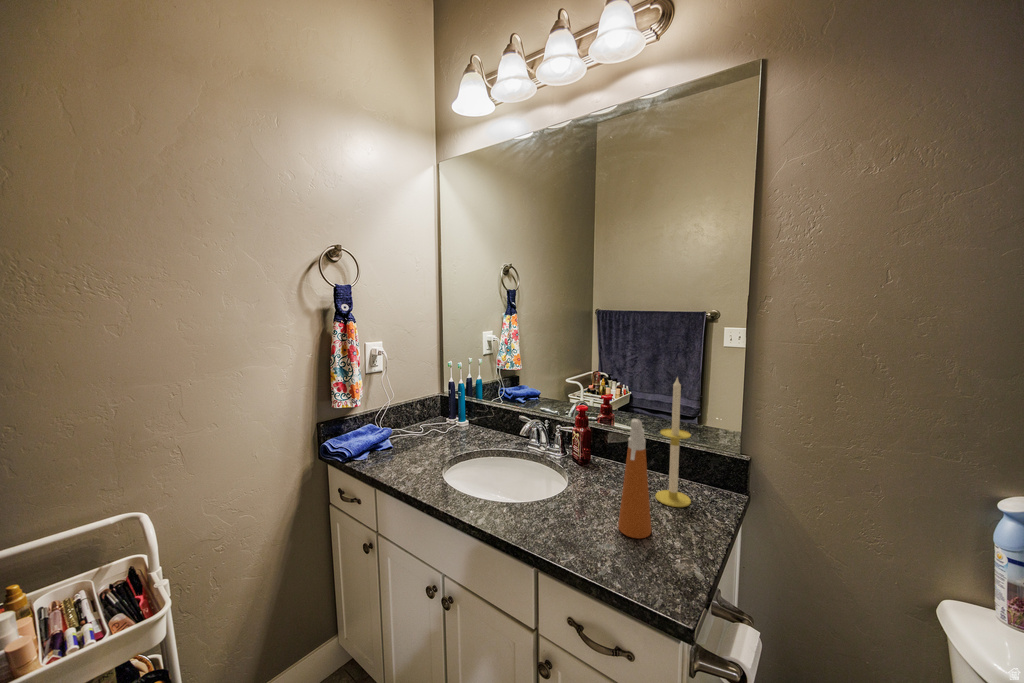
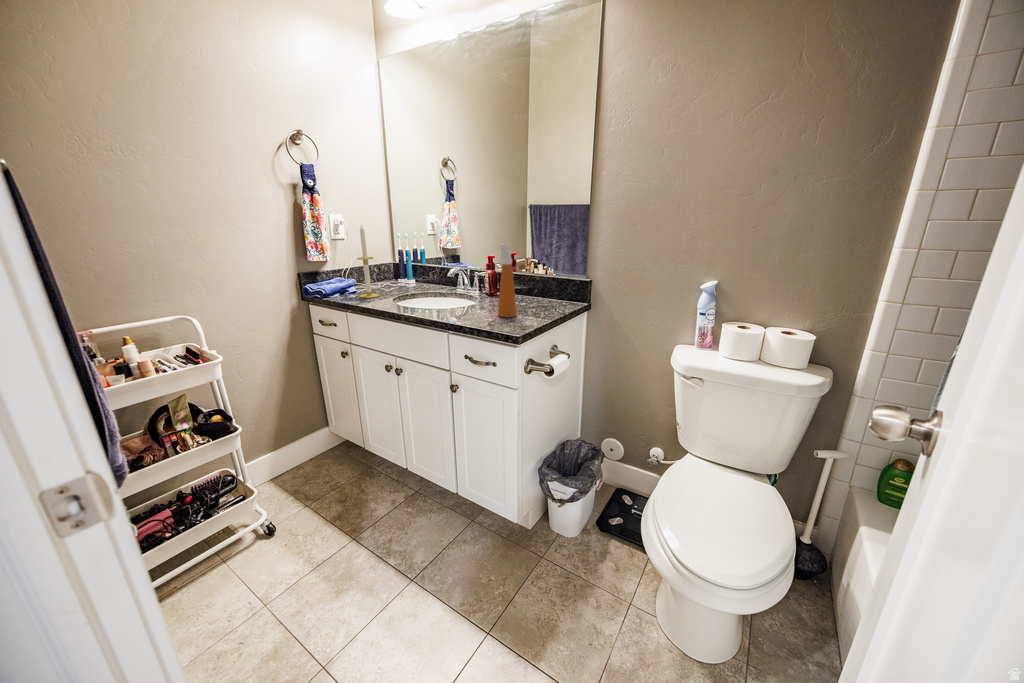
candle: present [656,378,691,507] -> present [357,225,379,298]

